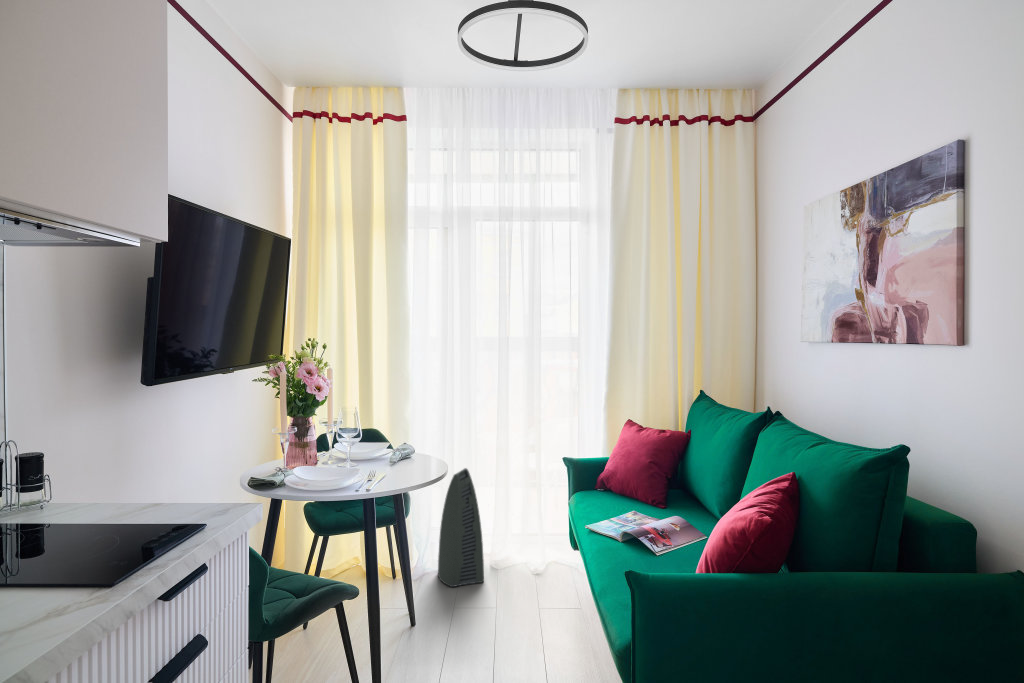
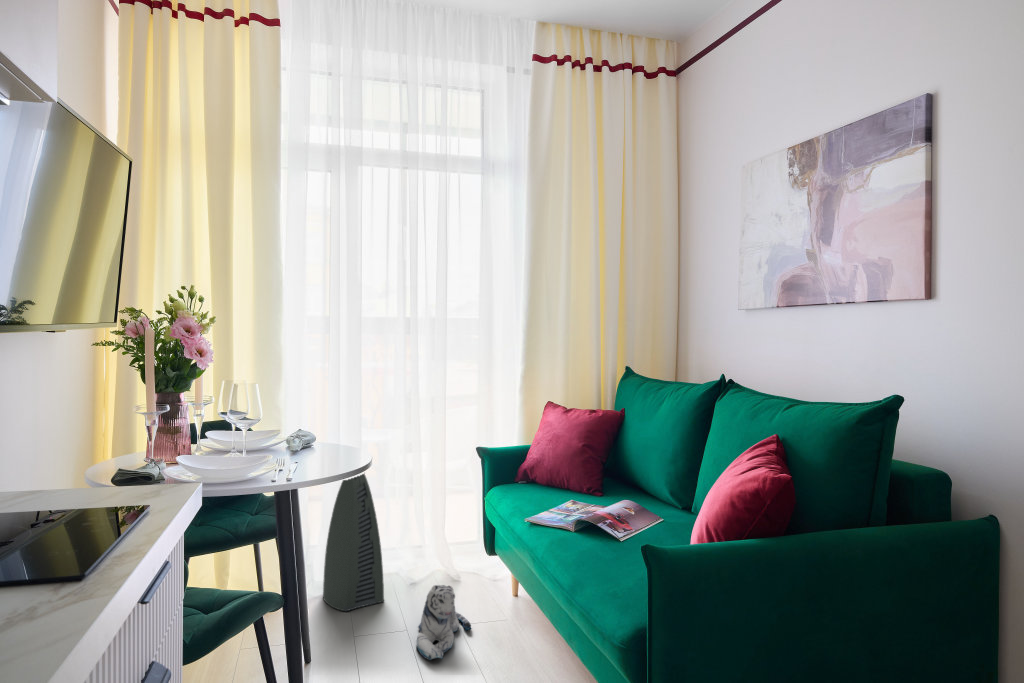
plush toy: none [499,574,547,636] -> present [416,585,471,660]

